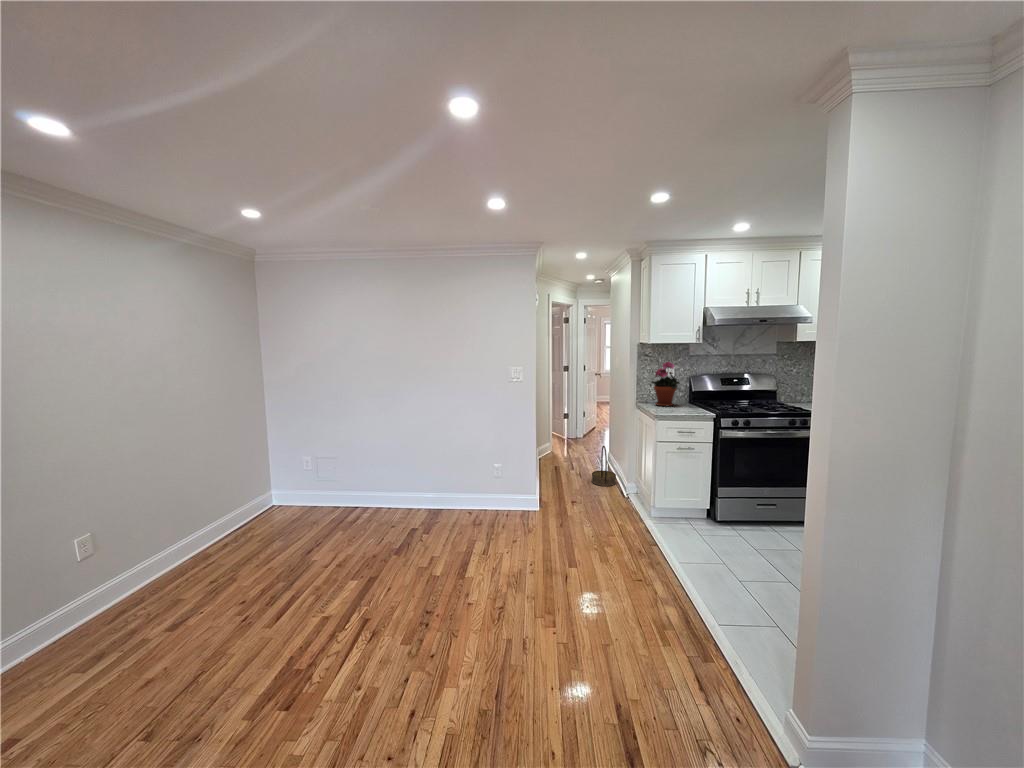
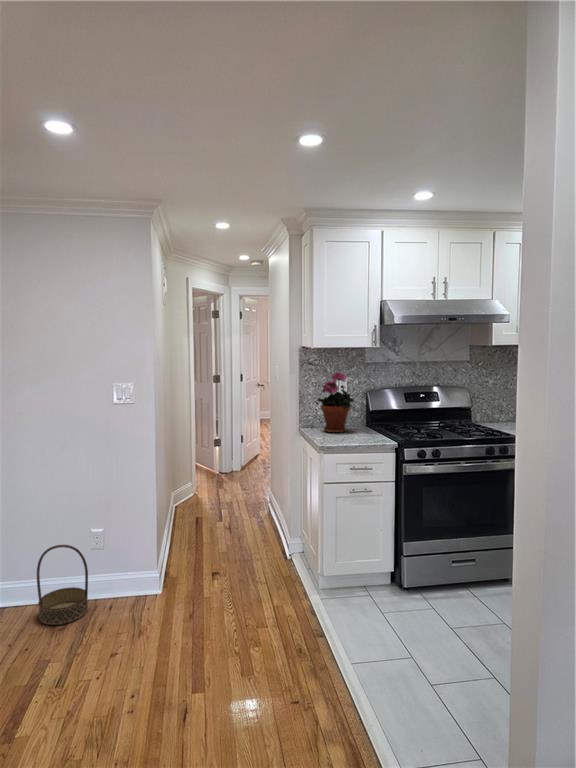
basket: present [592,446,616,486] -> present [37,545,88,625]

